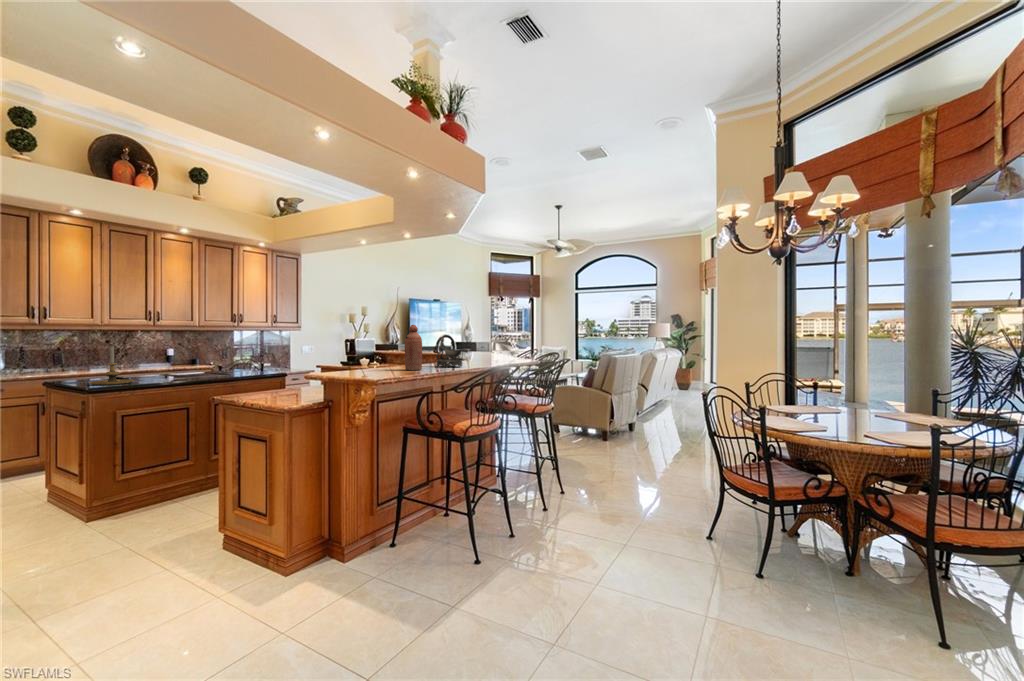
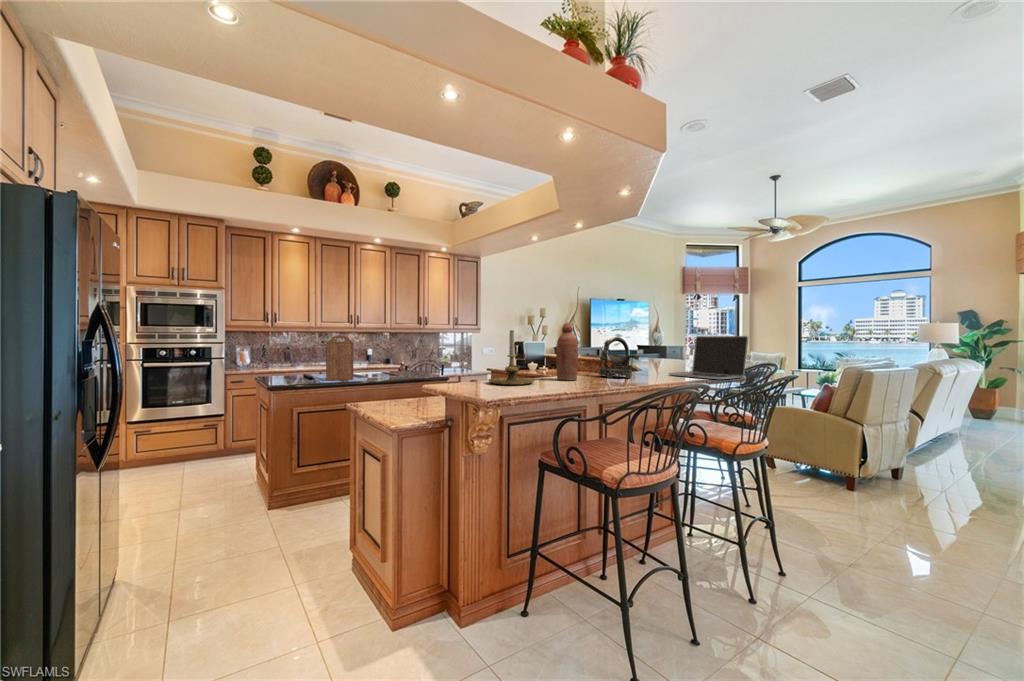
laptop: none [488,334,541,365] -> present [669,336,748,379]
cutting board: none [146,335,179,383] -> present [326,336,353,381]
candle holder: present [89,346,134,385] -> present [488,330,535,385]

